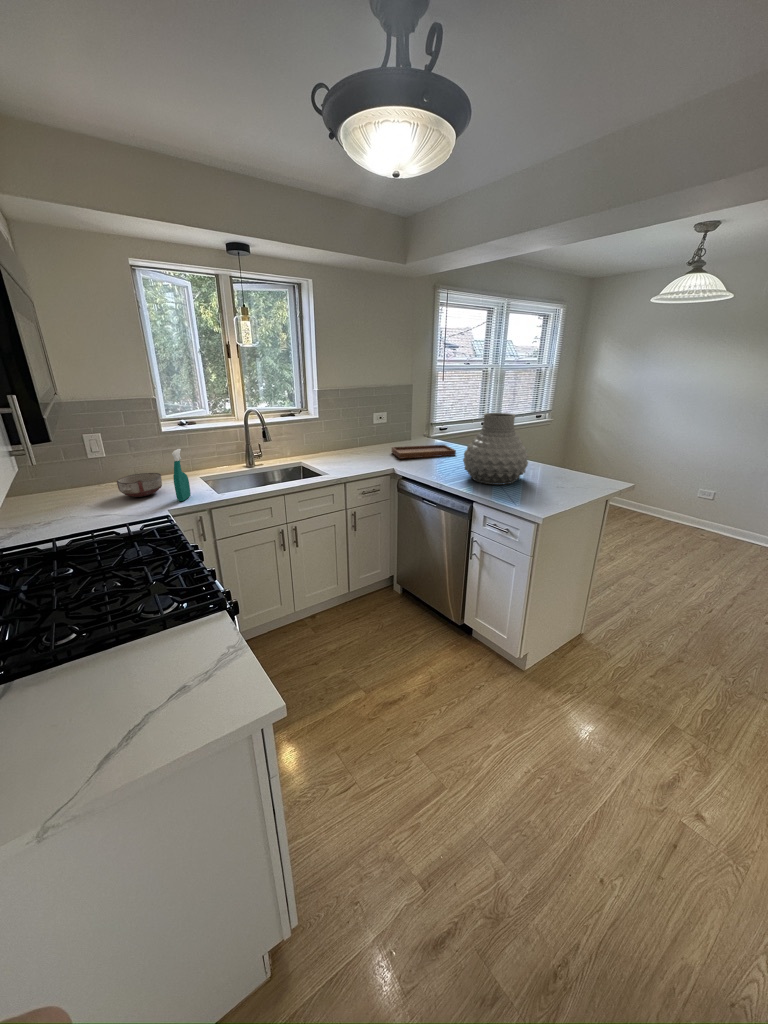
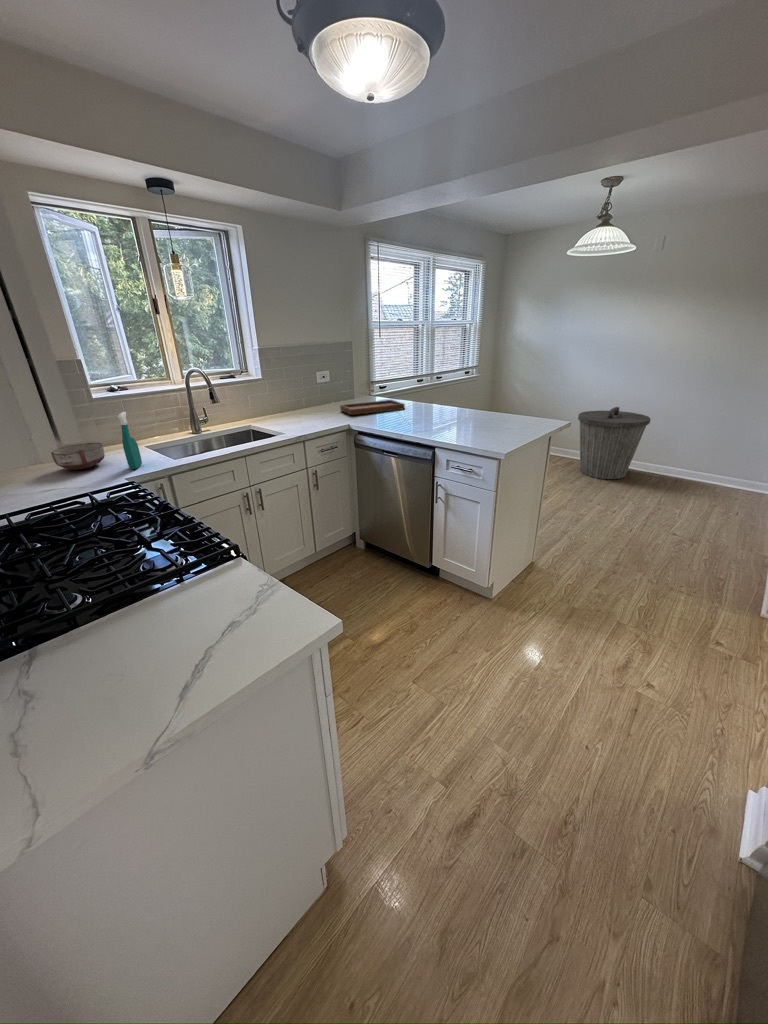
vase: present [463,413,528,485] -> none [419,361,480,430]
trash can: none [658,464,748,545] -> present [578,407,651,479]

